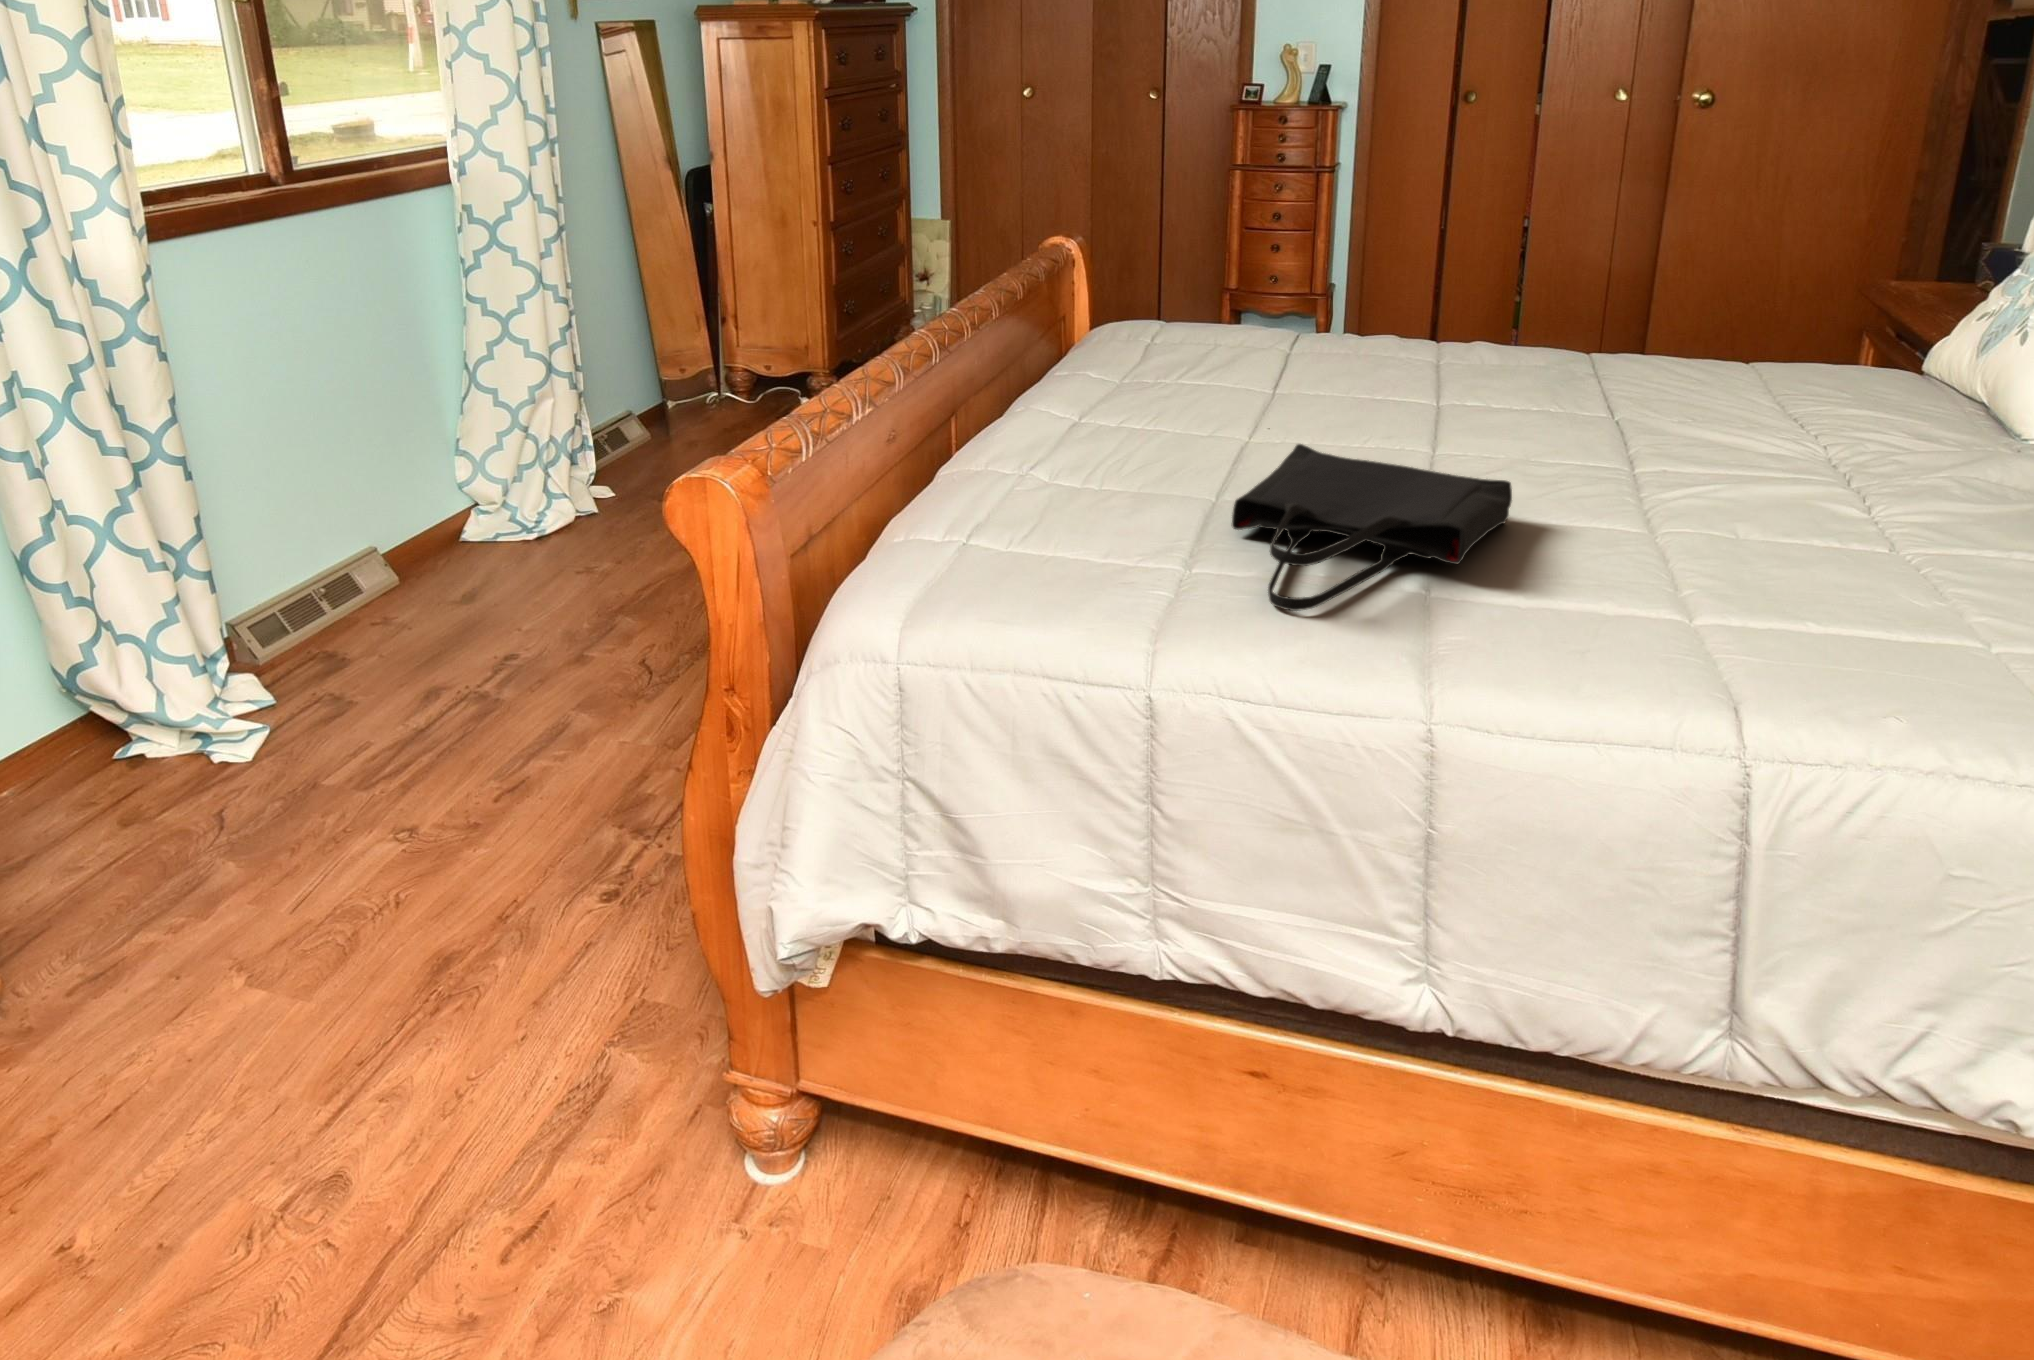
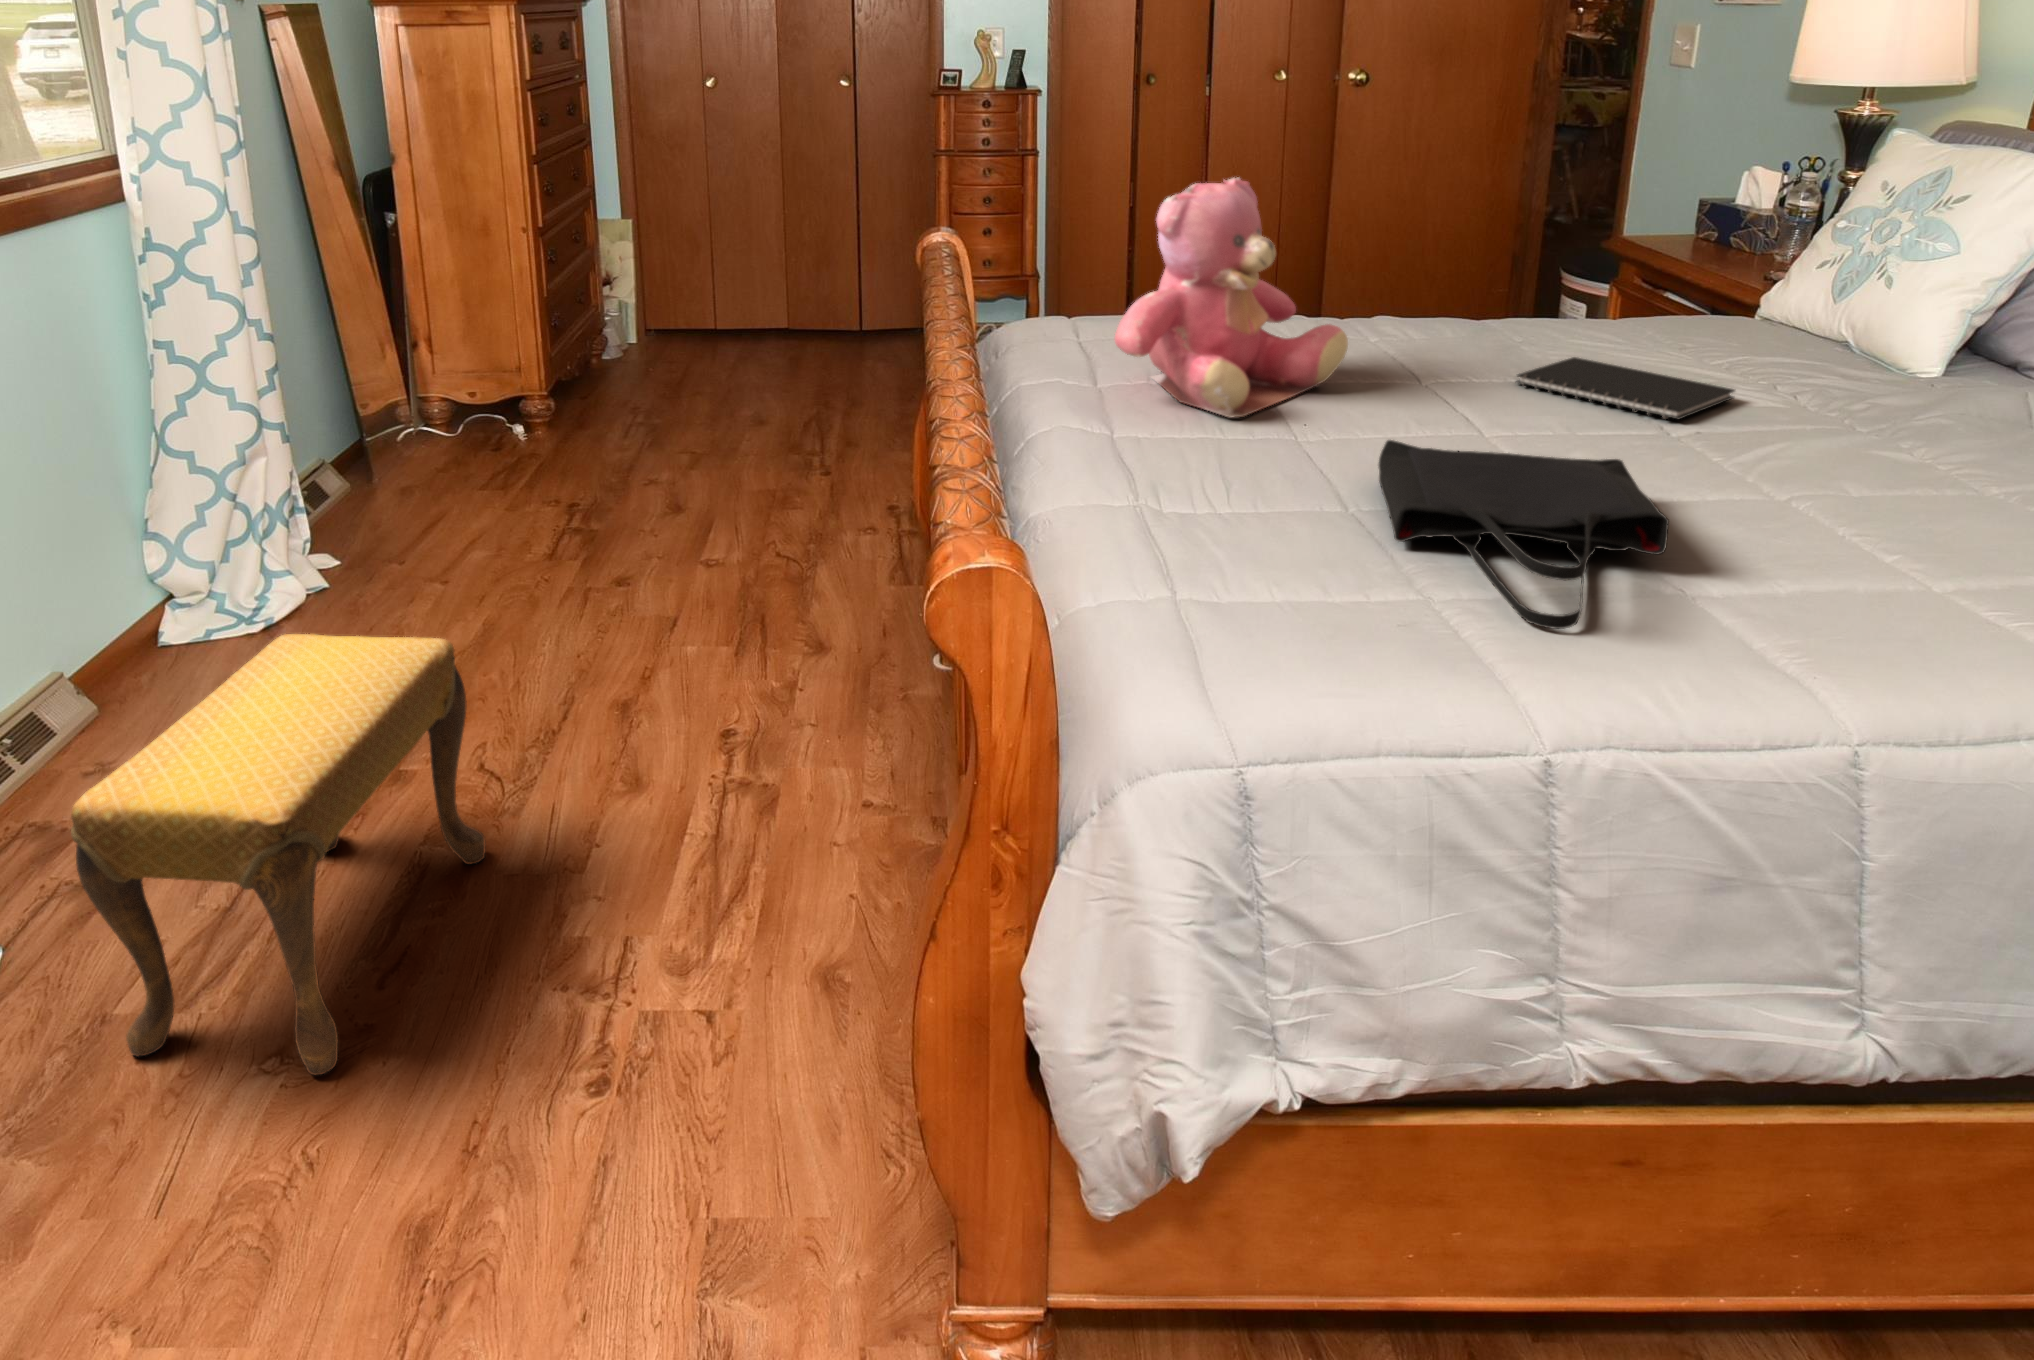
teddy bear: none [1134,192,1376,419] -> present [1115,178,1348,417]
notebook: none [1555,395,1779,461] -> present [1517,357,1735,419]
footstool: none [277,527,614,851] -> present [71,634,485,1075]

